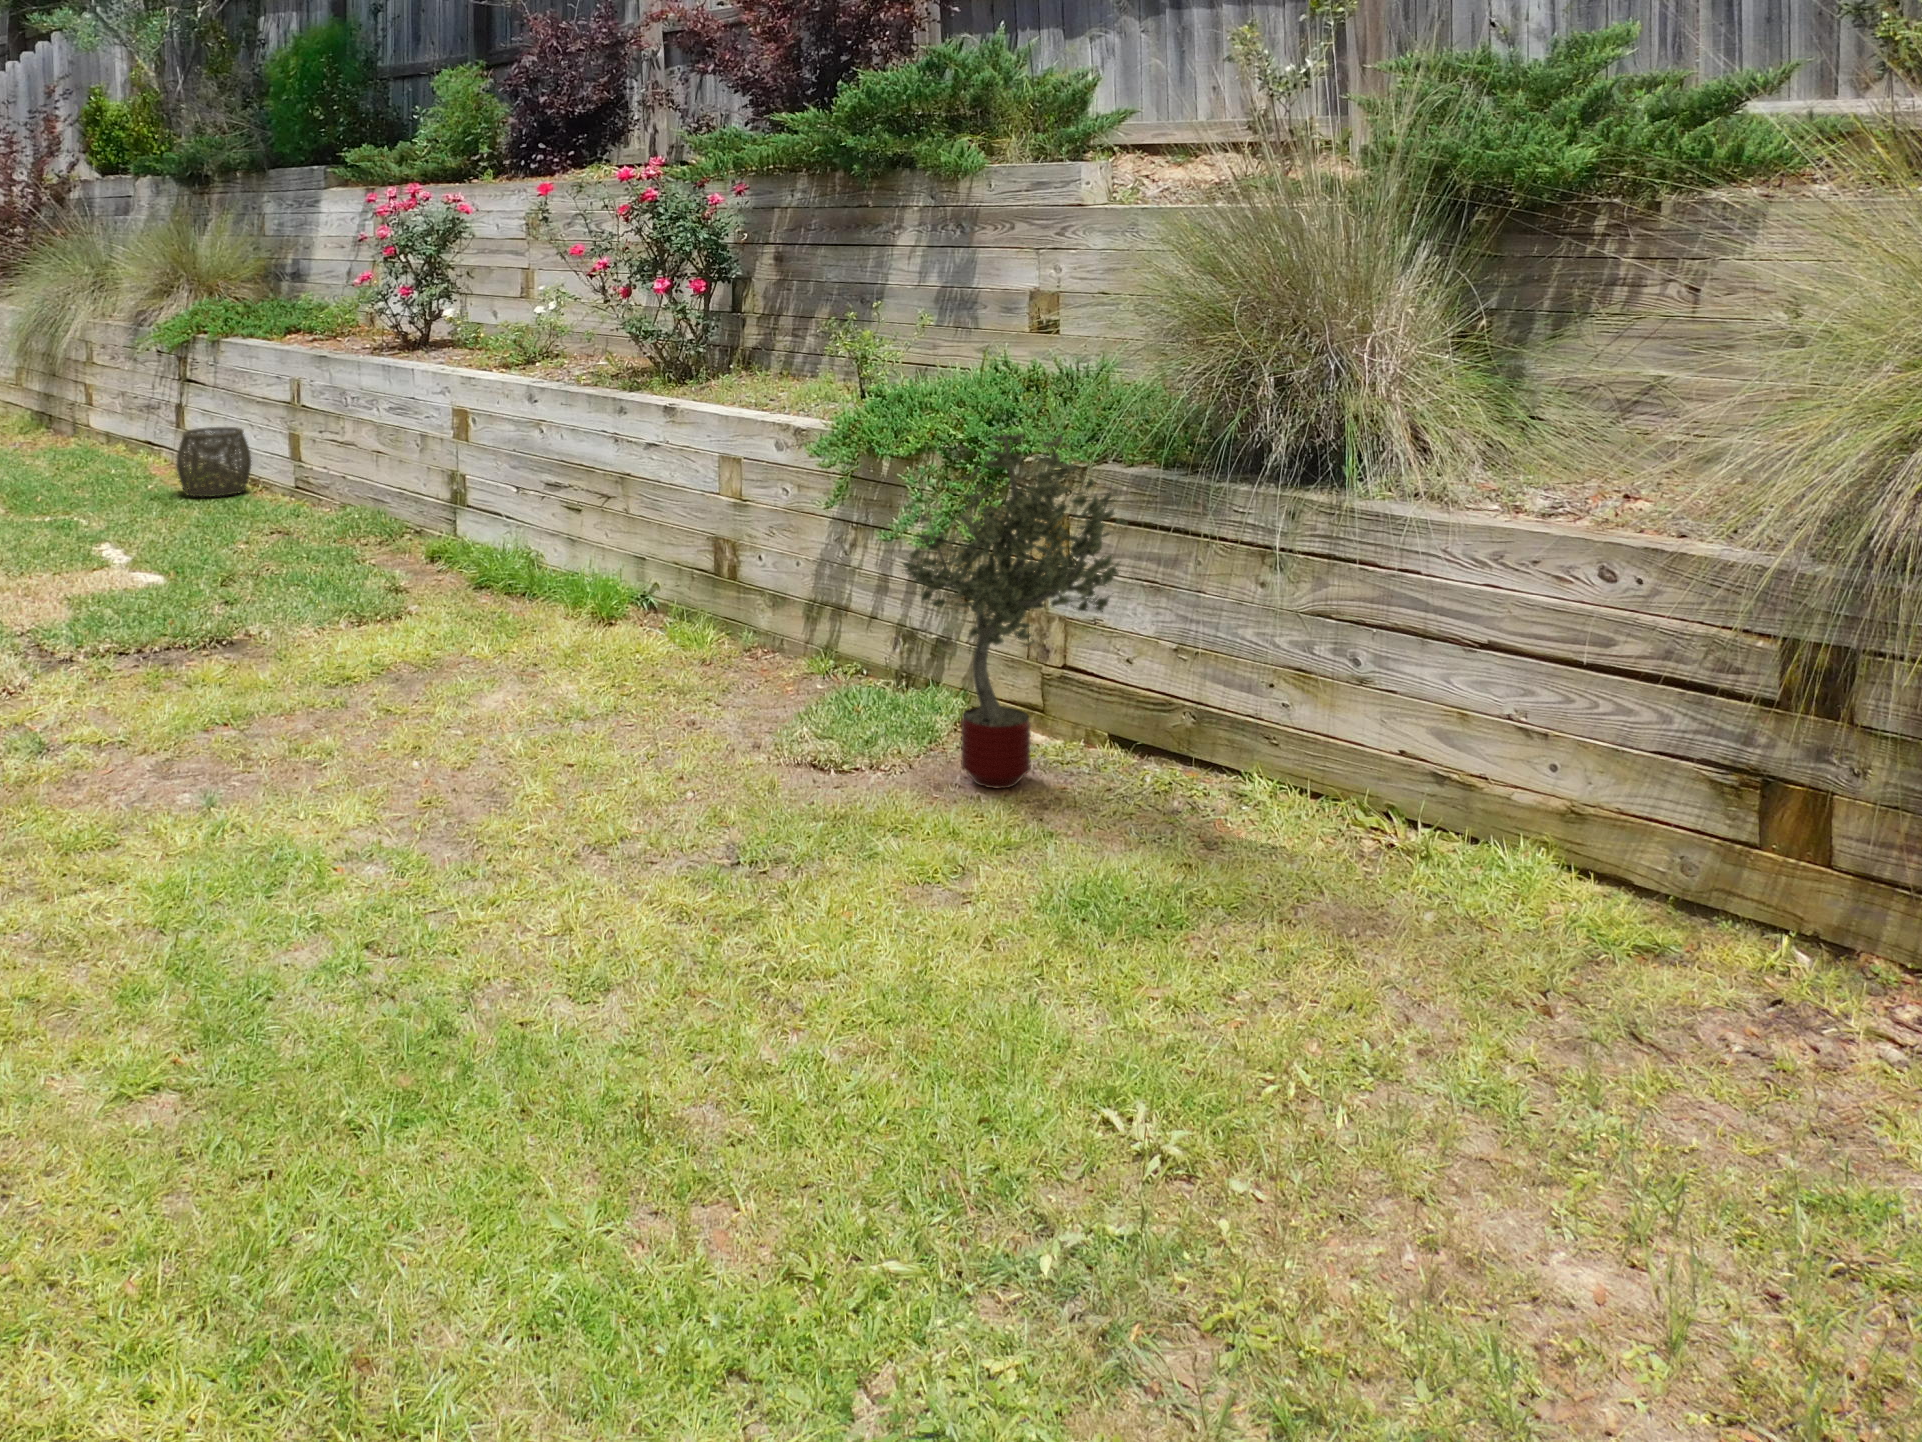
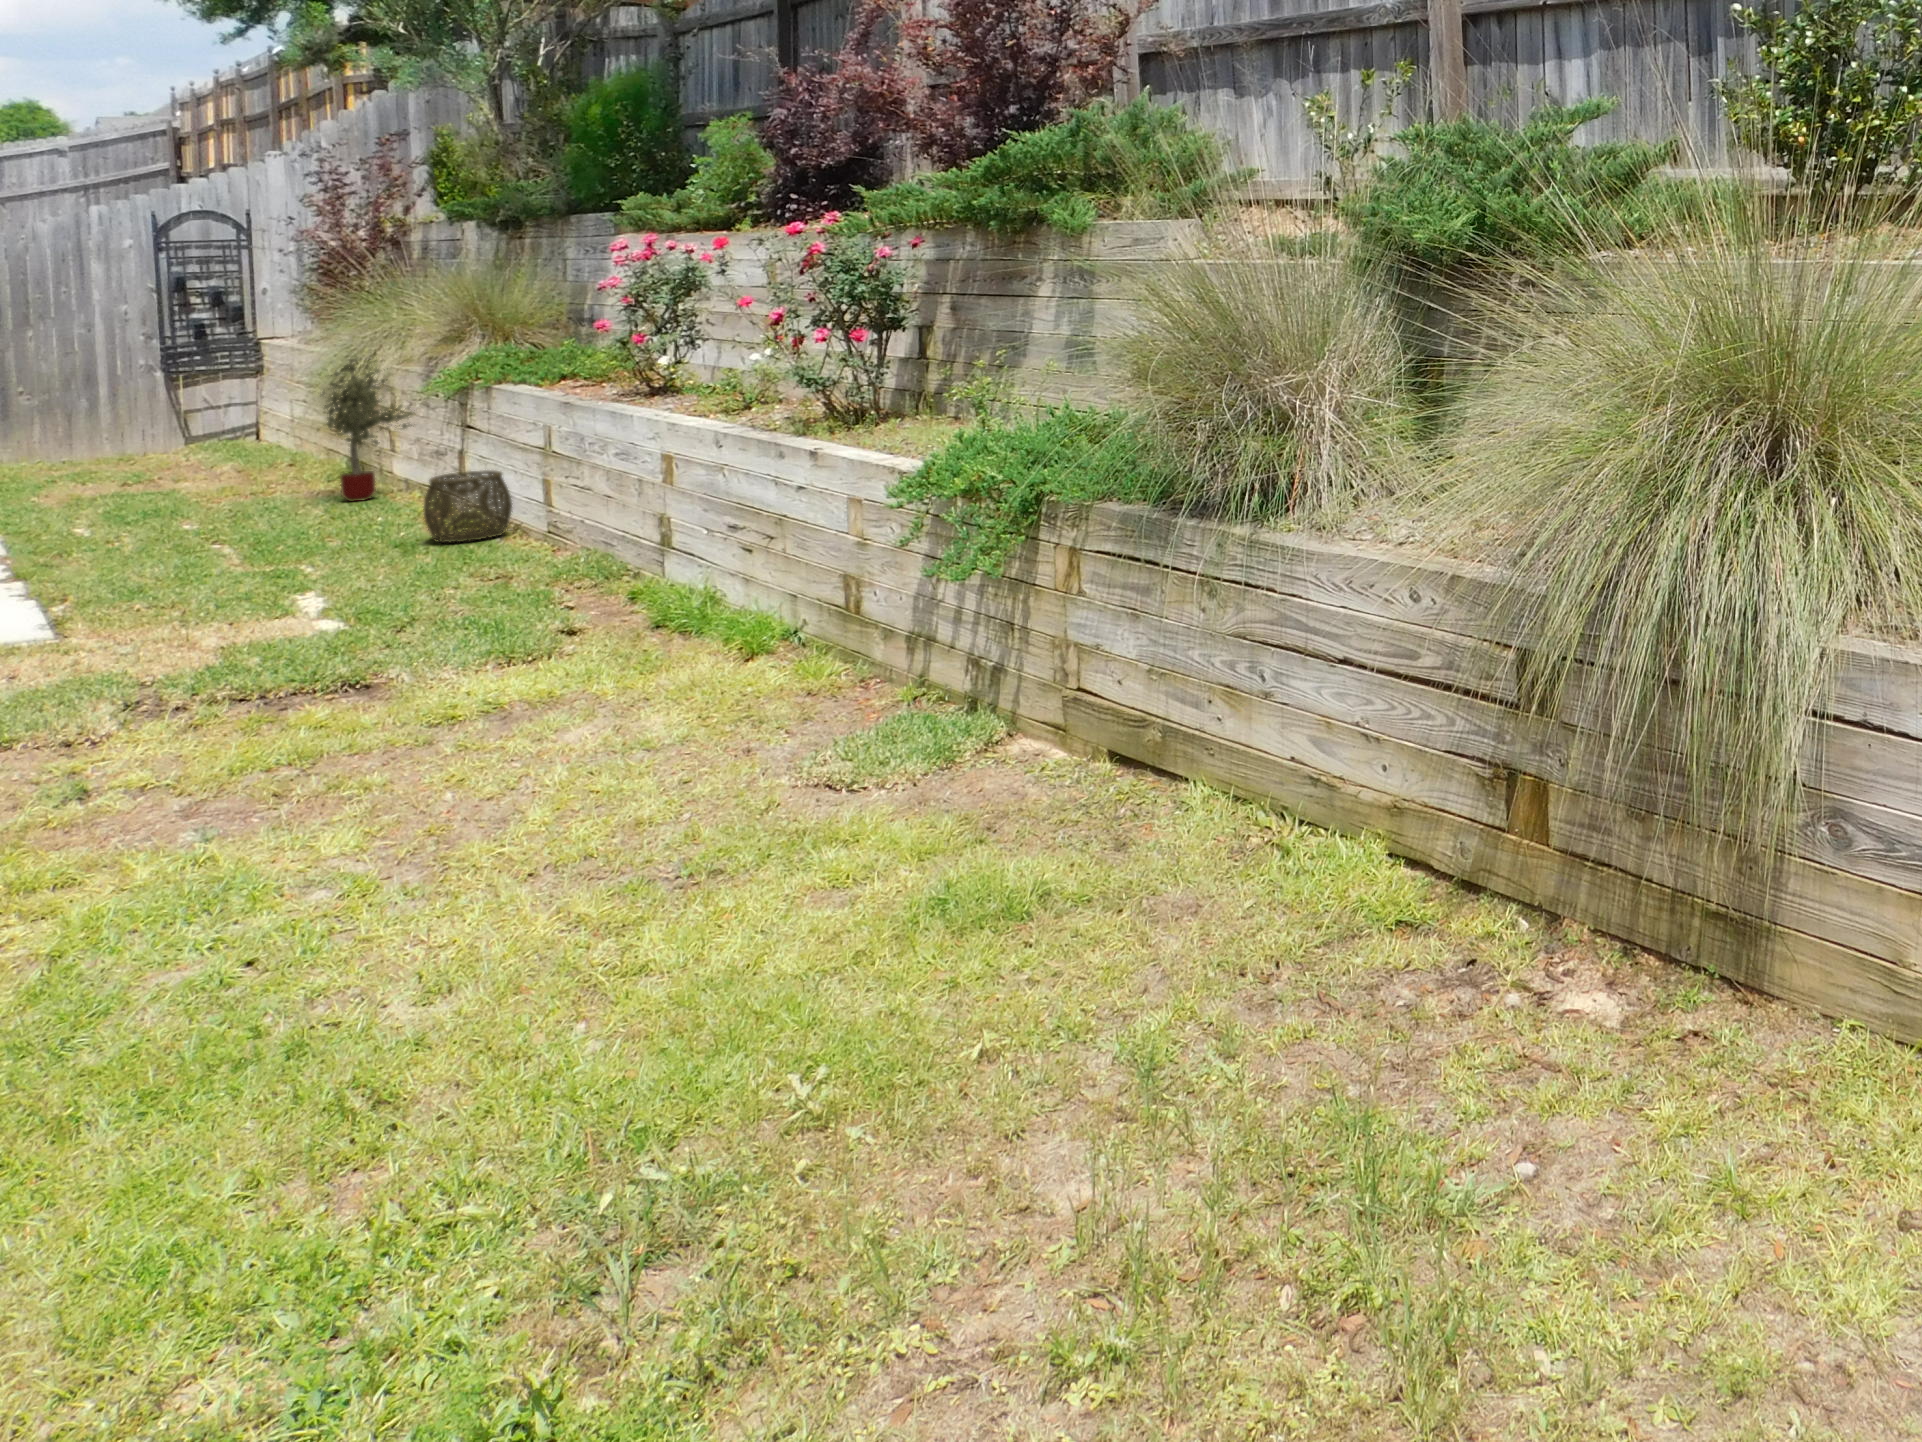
potted tree: present [903,433,1128,788] -> present [322,358,415,501]

